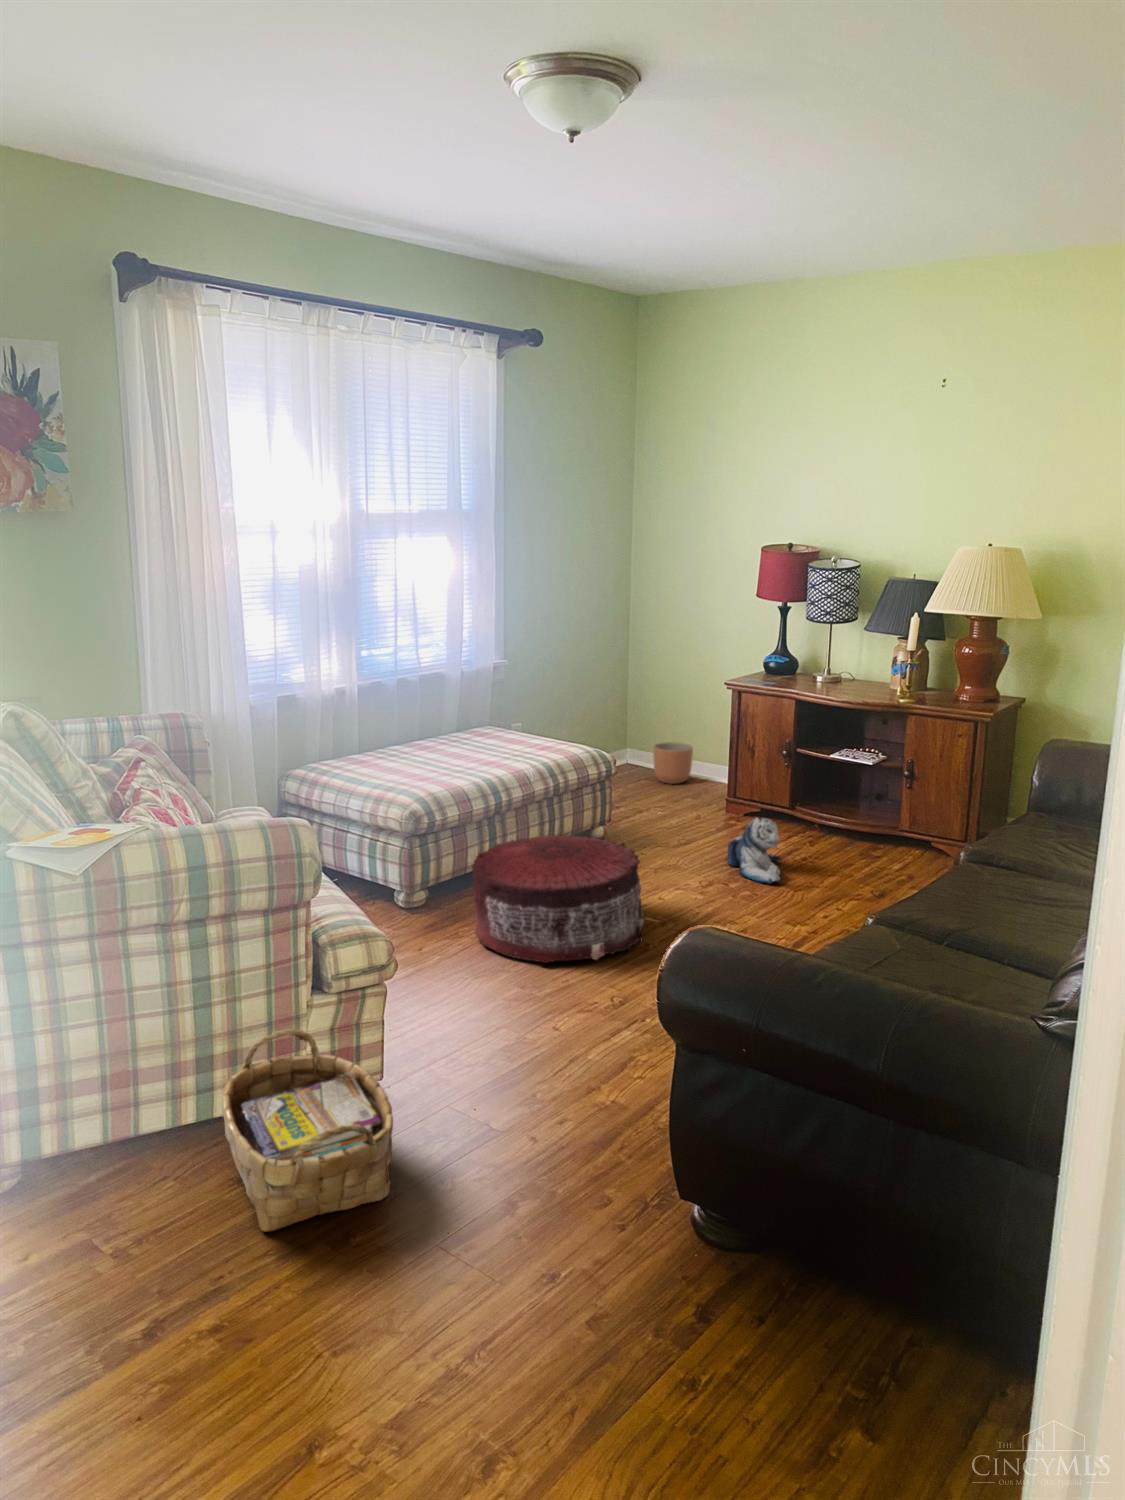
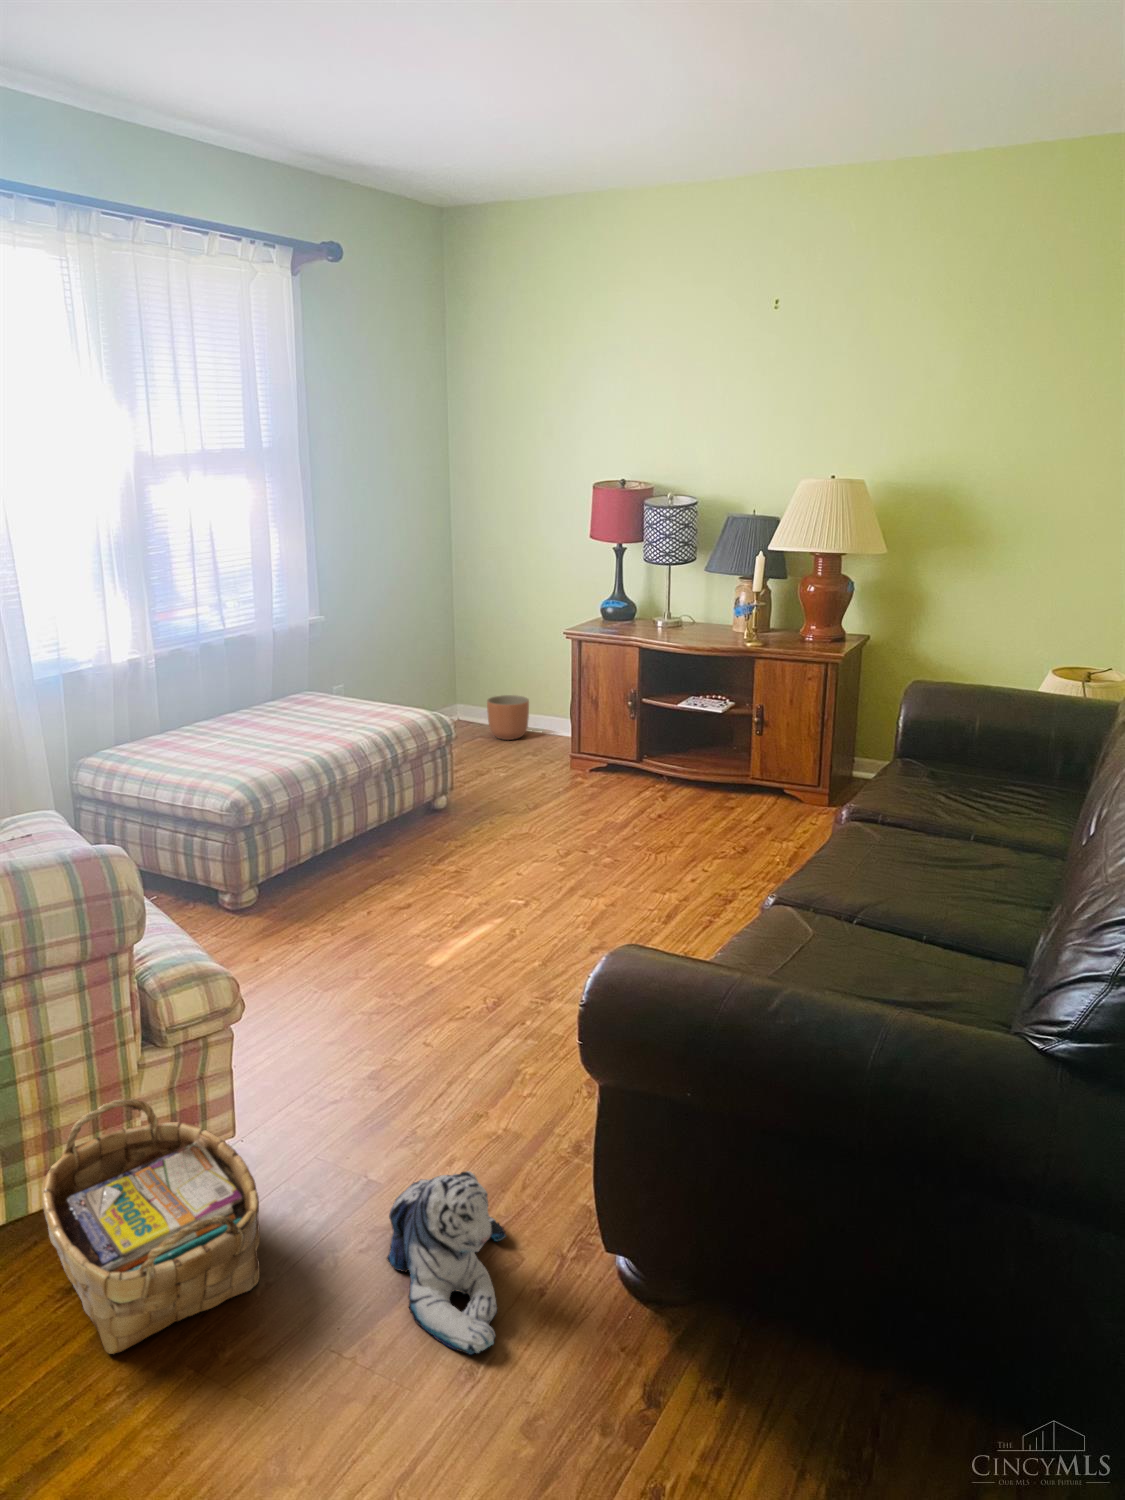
plush toy: present [727,818,781,884] -> present [387,1171,506,1355]
pouf: present [472,834,644,963] -> none [310,813,506,965]

